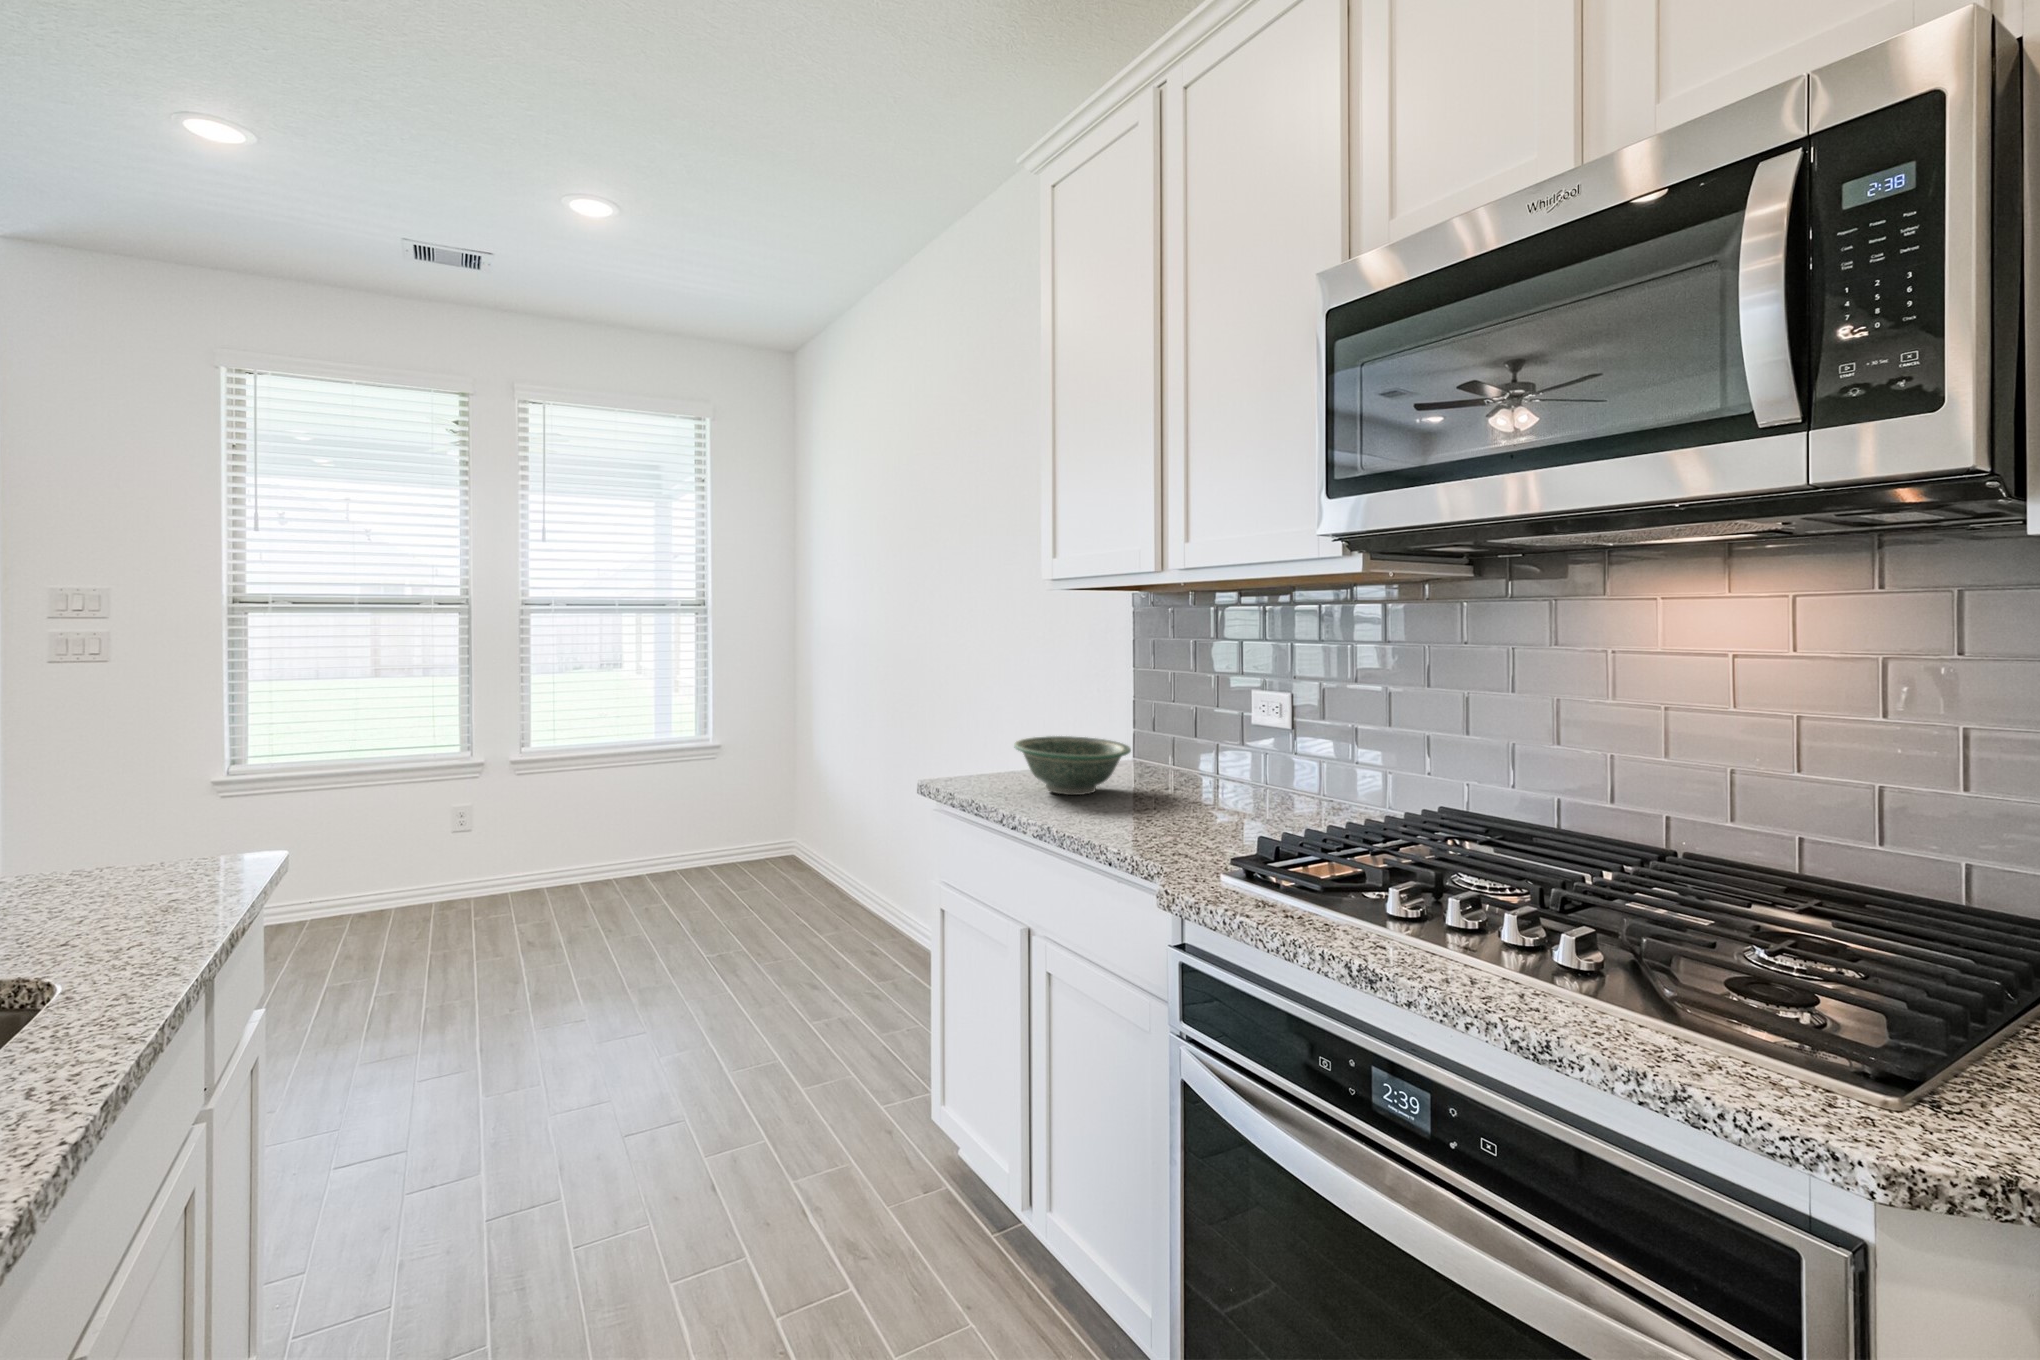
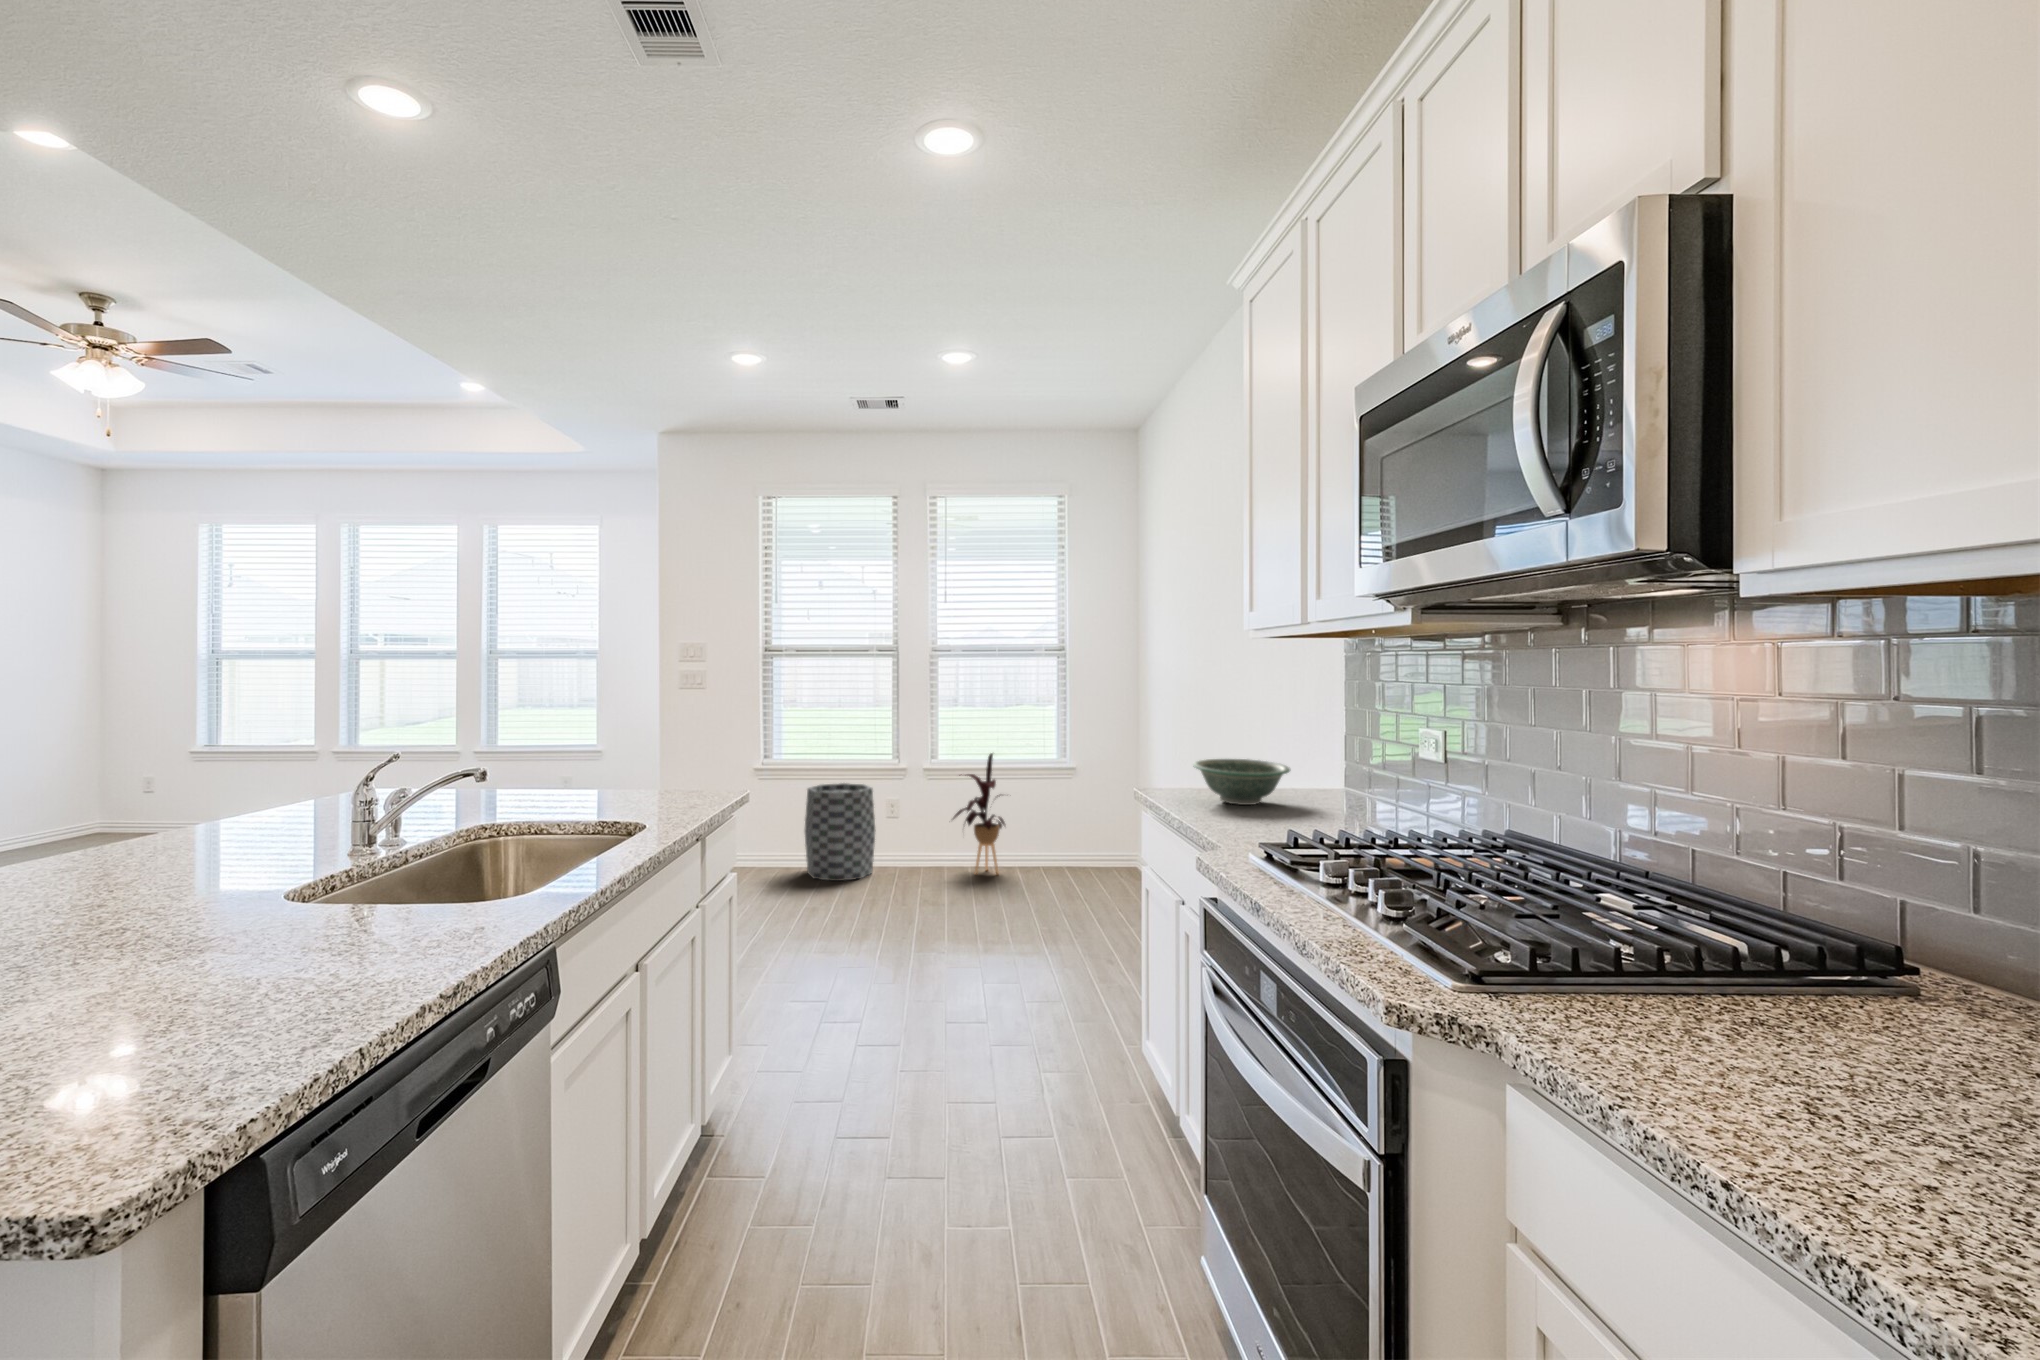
house plant: none [553,736,640,893] -> present [953,753,1005,874]
trash can: none [315,790,438,933] -> present [805,783,875,881]

